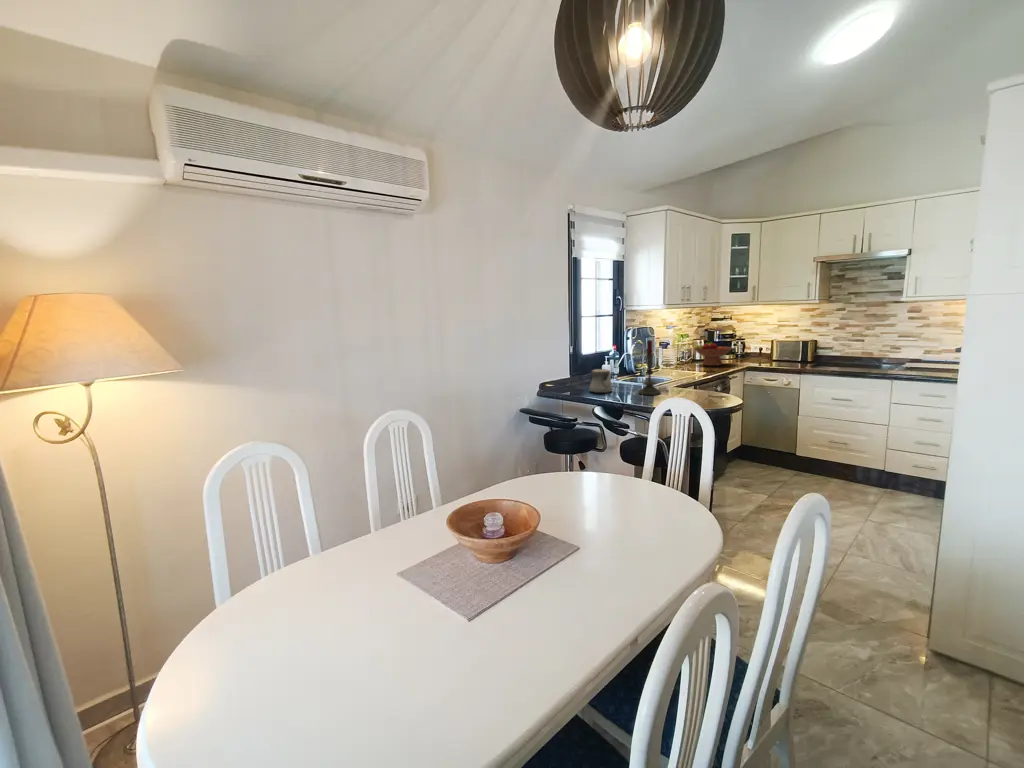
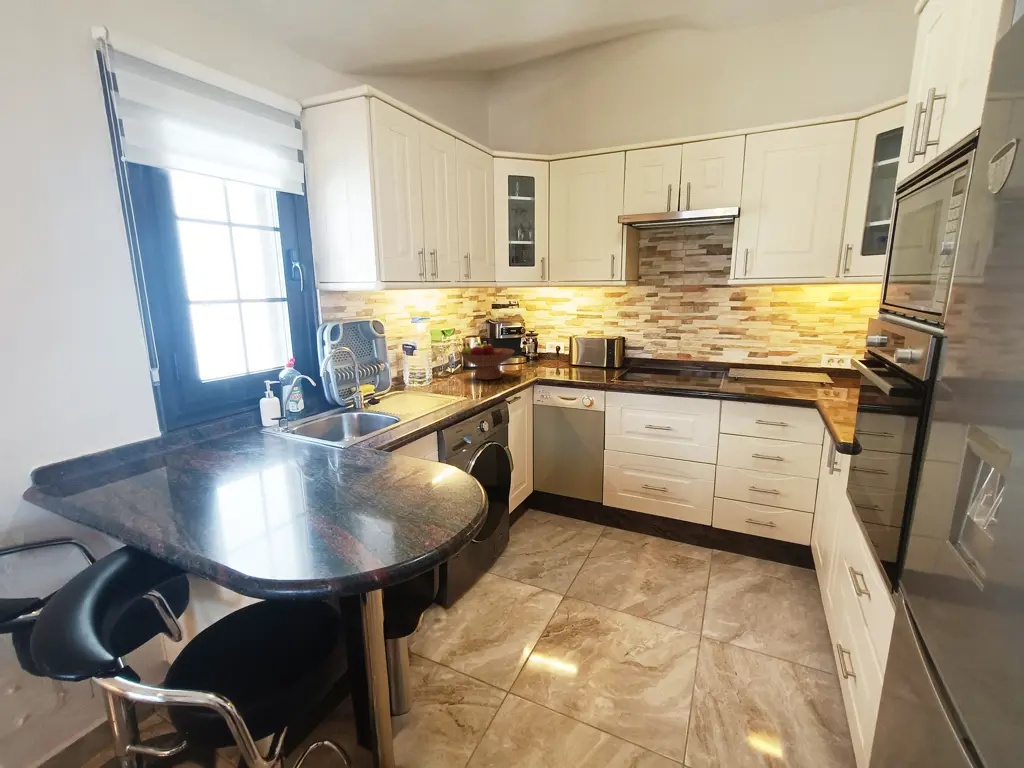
candle: present [638,340,661,395] -> none [276,362,330,496]
teapot: present [590,368,613,393] -> none [169,428,232,491]

